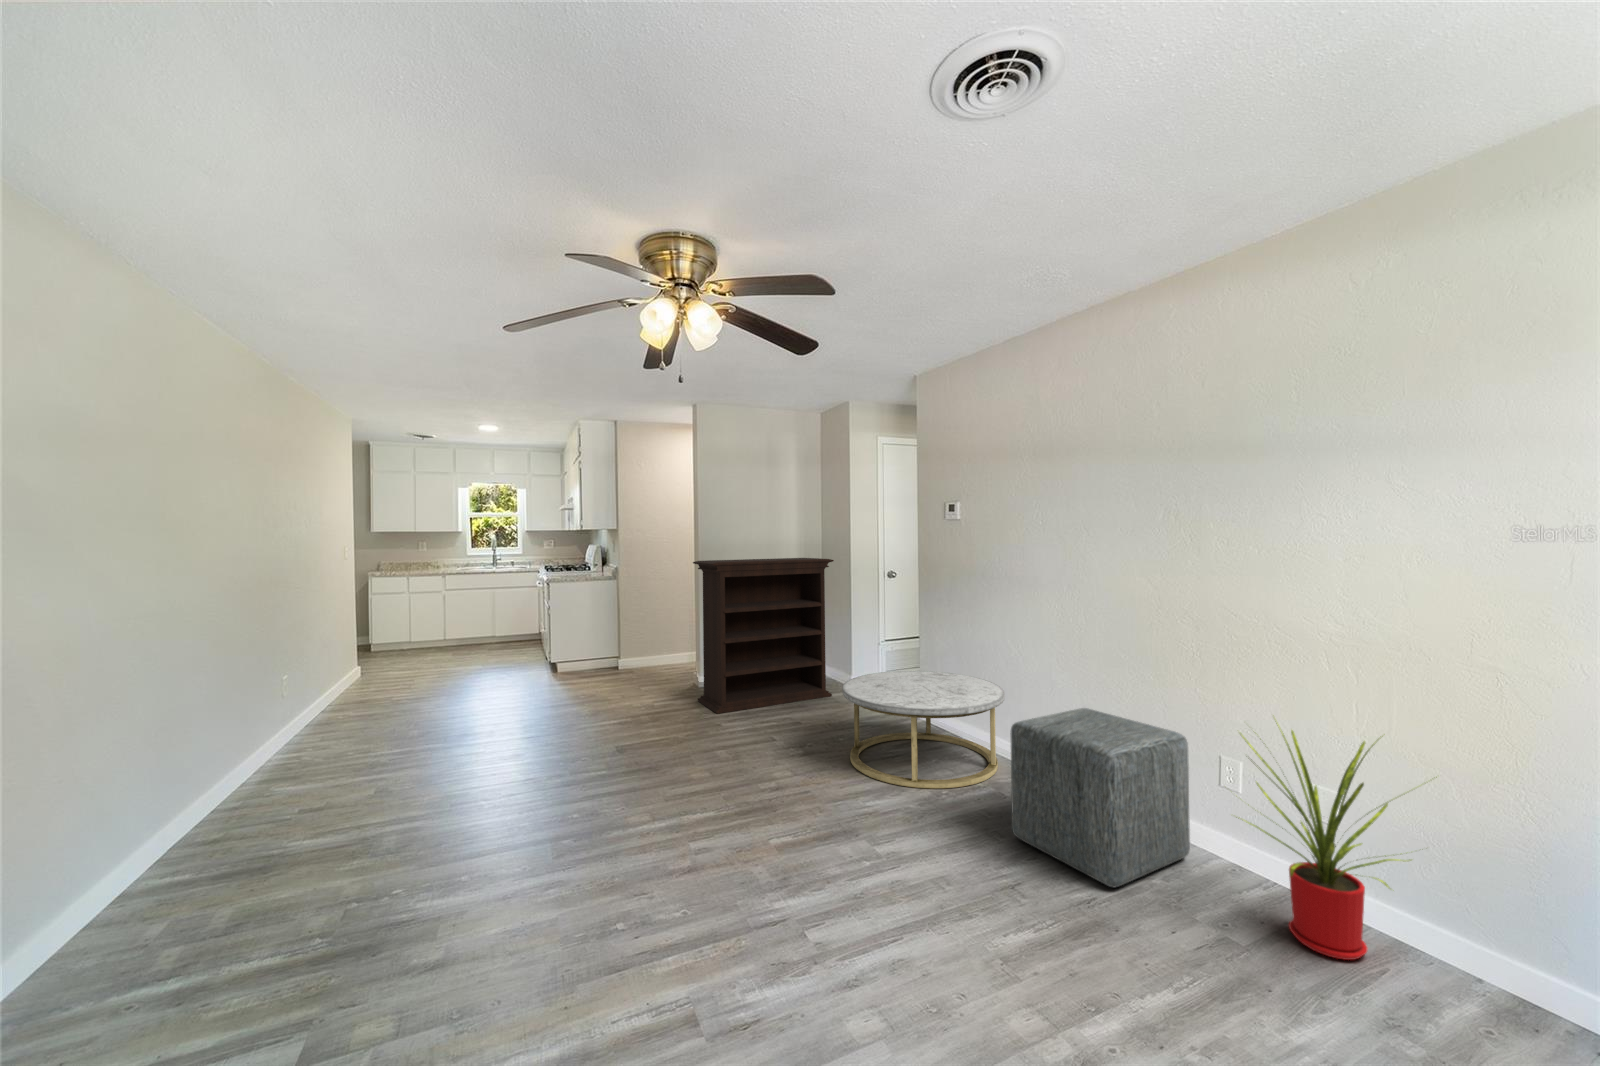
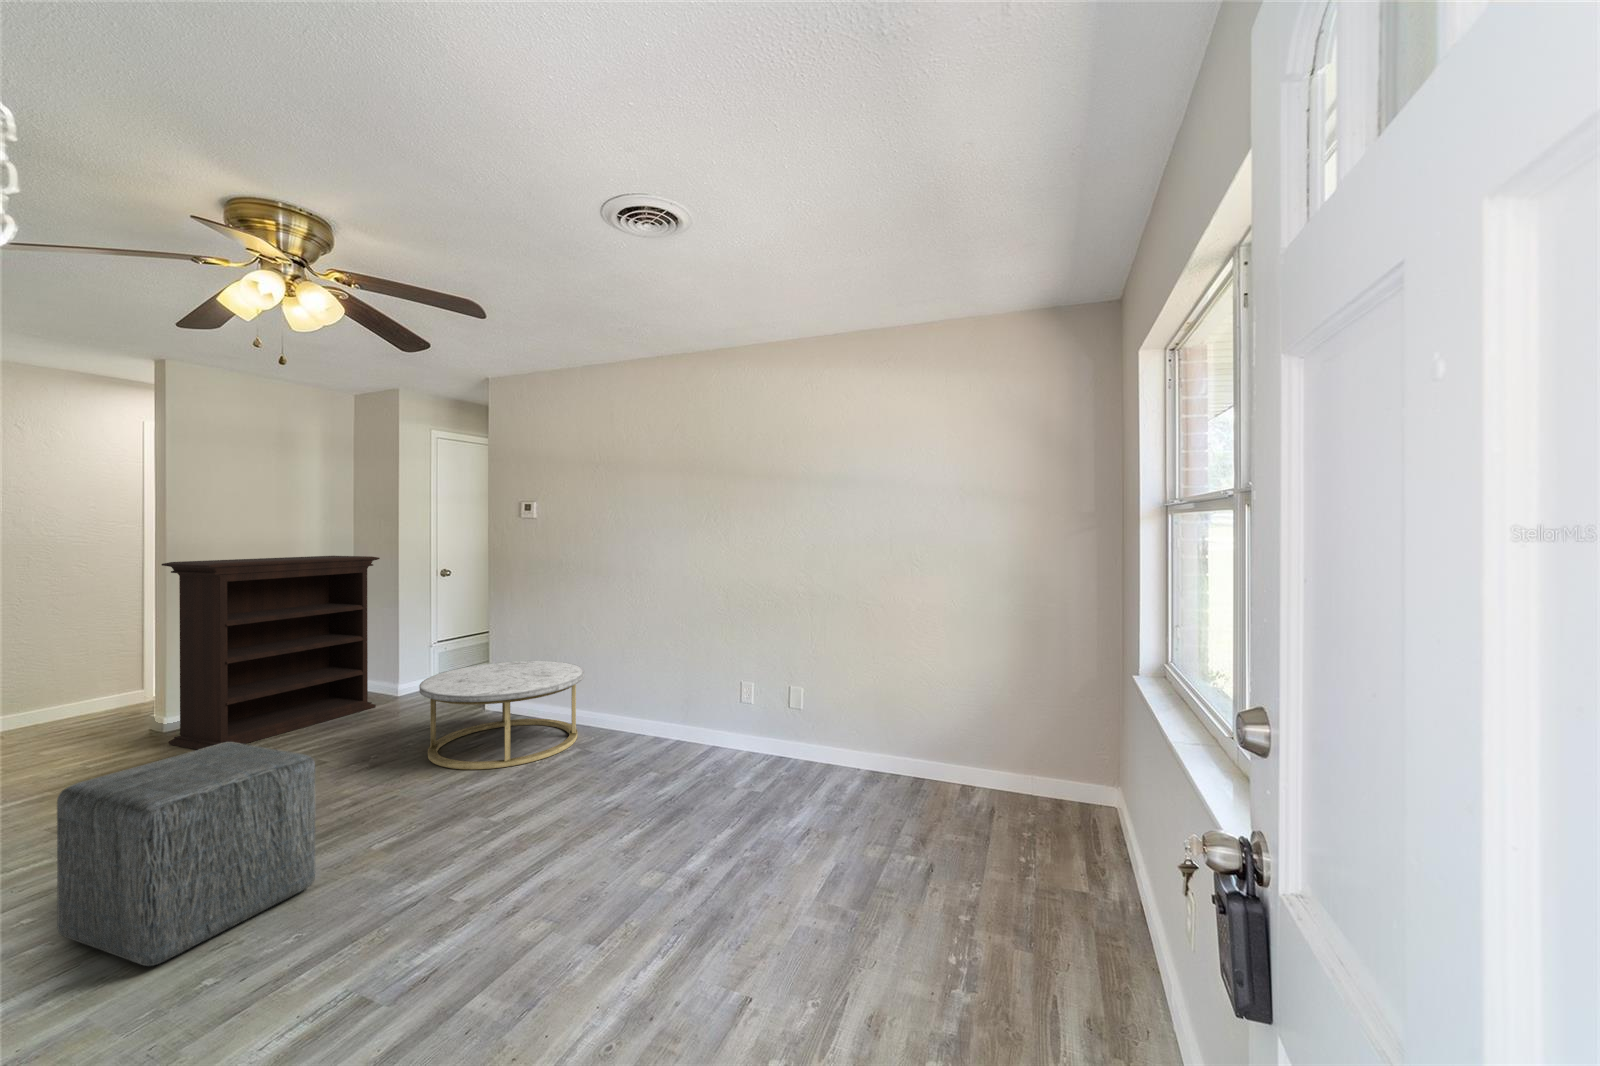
ottoman: present [1010,708,1190,887] -> present [57,742,316,966]
house plant: present [1236,723,1437,960] -> none [751,651,849,788]

